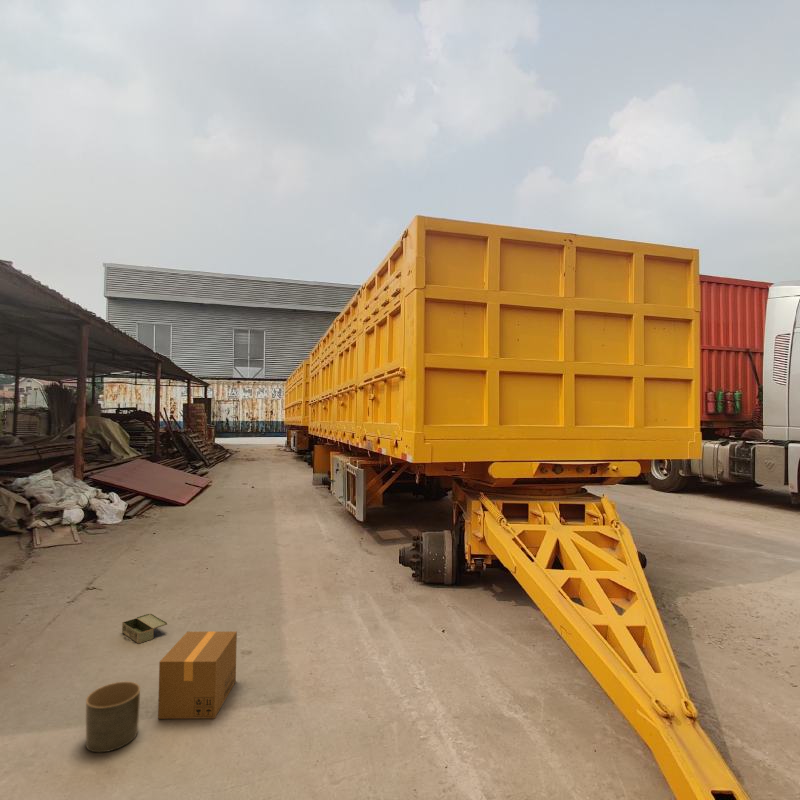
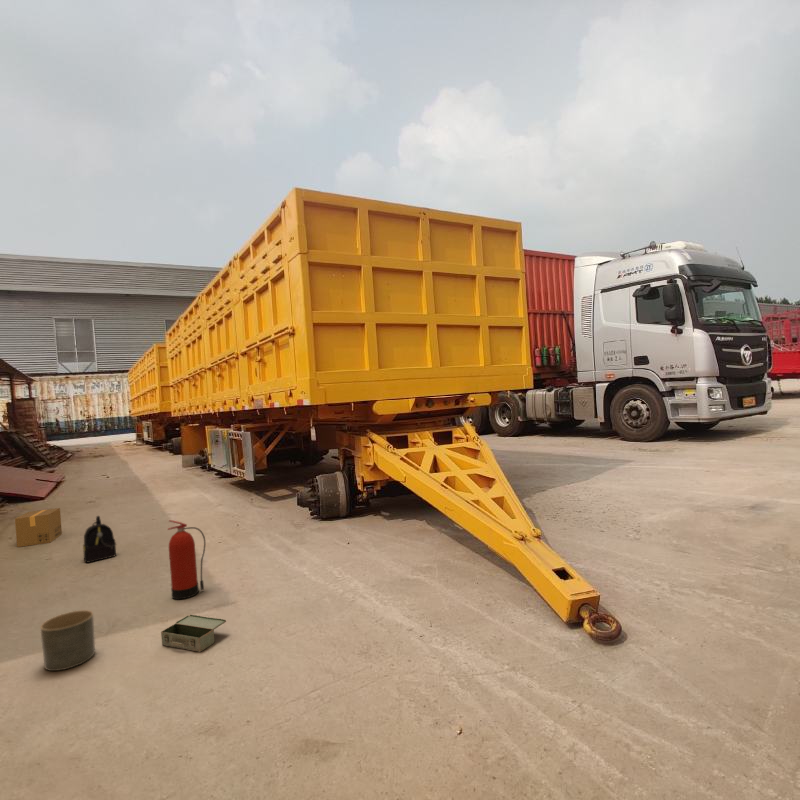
backpack: none [185,547,215,595] -> present [83,516,116,563]
fire extinguisher: none [238,583,278,674] -> present [168,520,205,599]
toolbox: present [122,614,167,644] -> present [161,615,226,652]
cardboard box: present [158,631,237,719] -> present [15,508,62,547]

